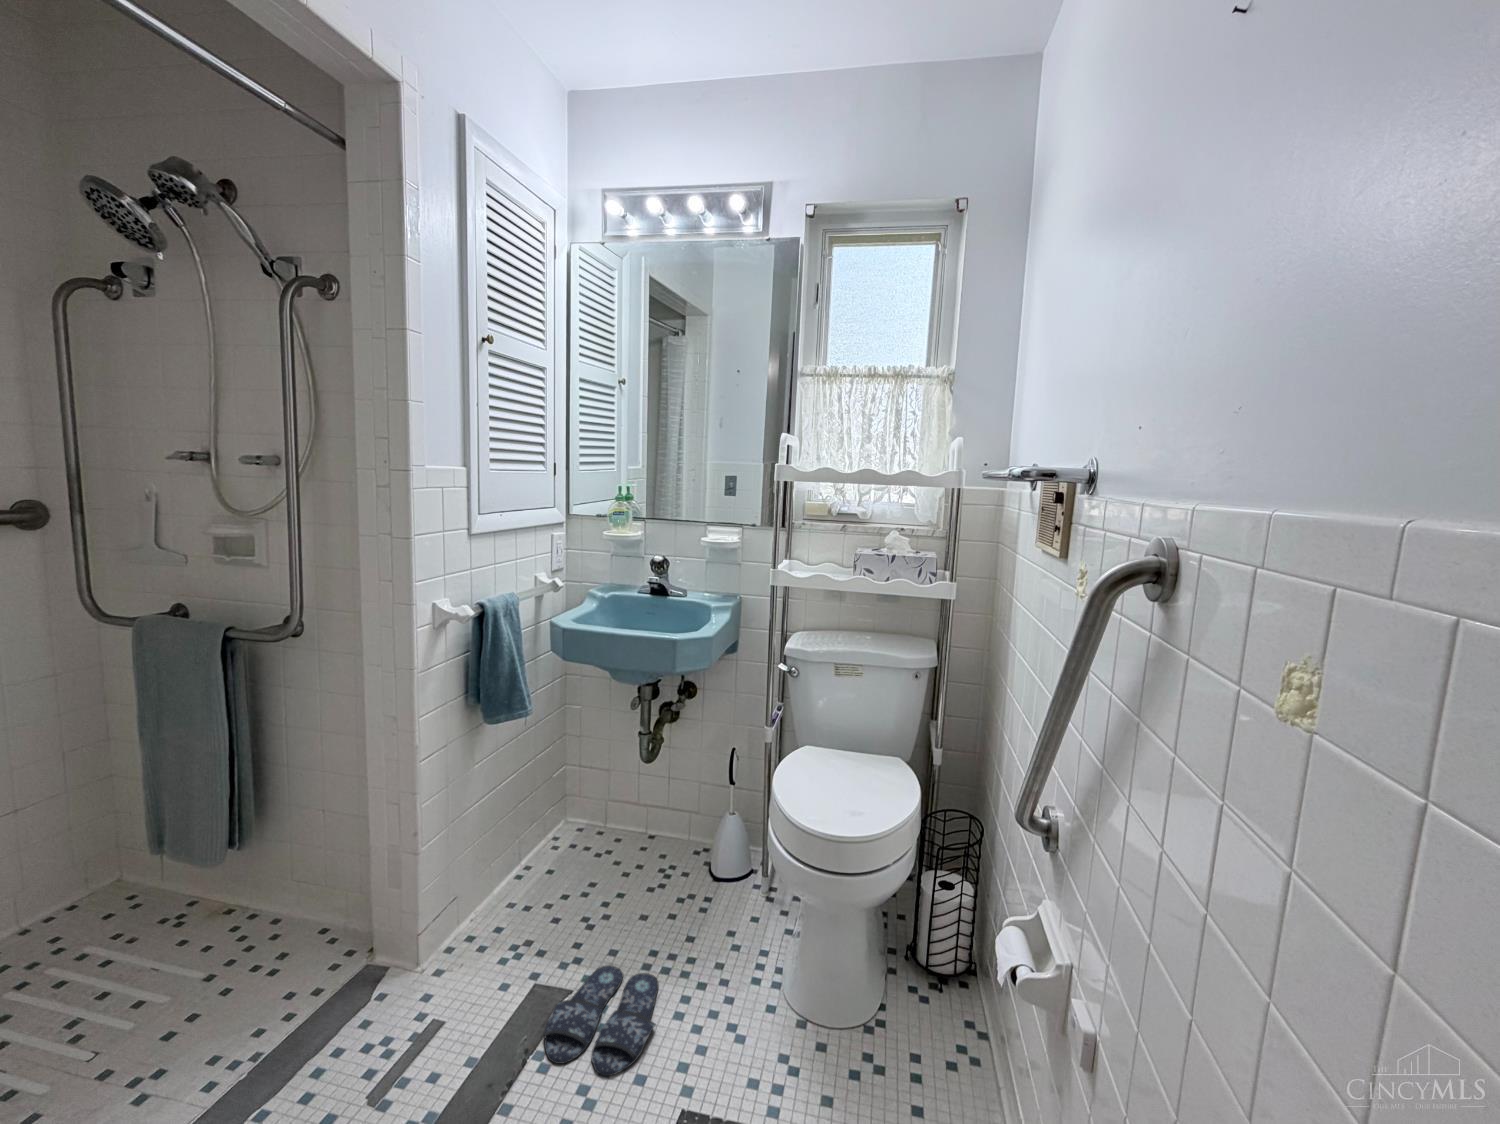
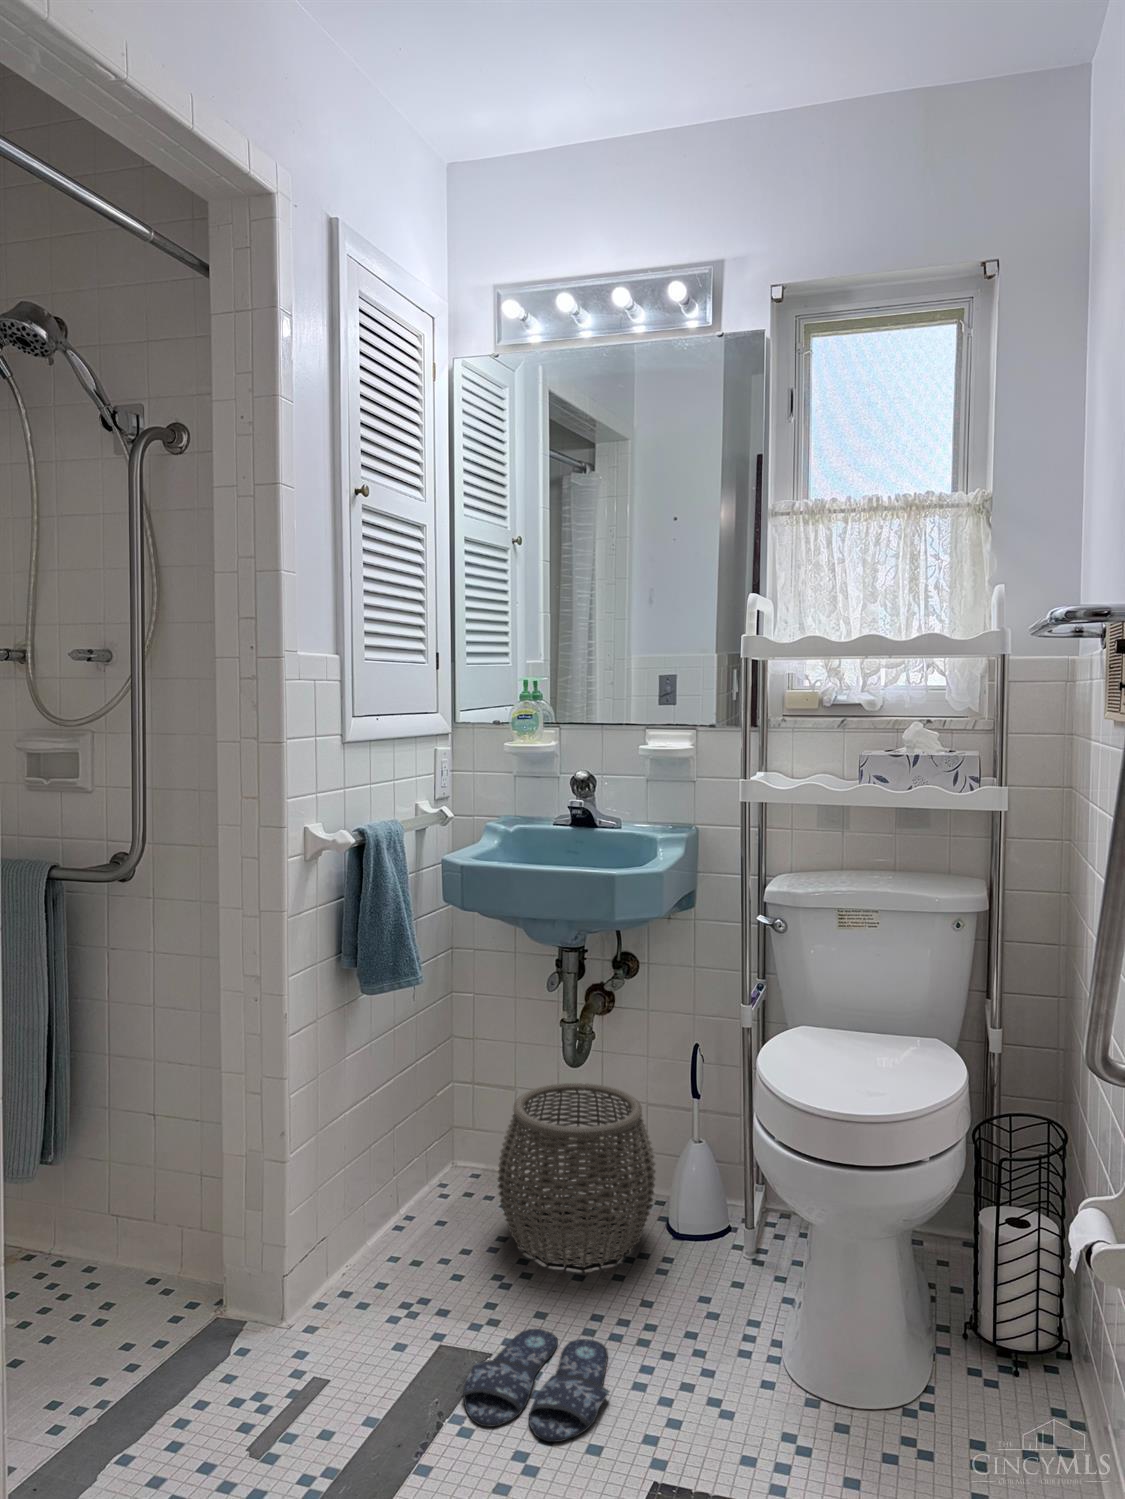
woven basket: none [591,772,704,908] -> present [497,1083,656,1267]

